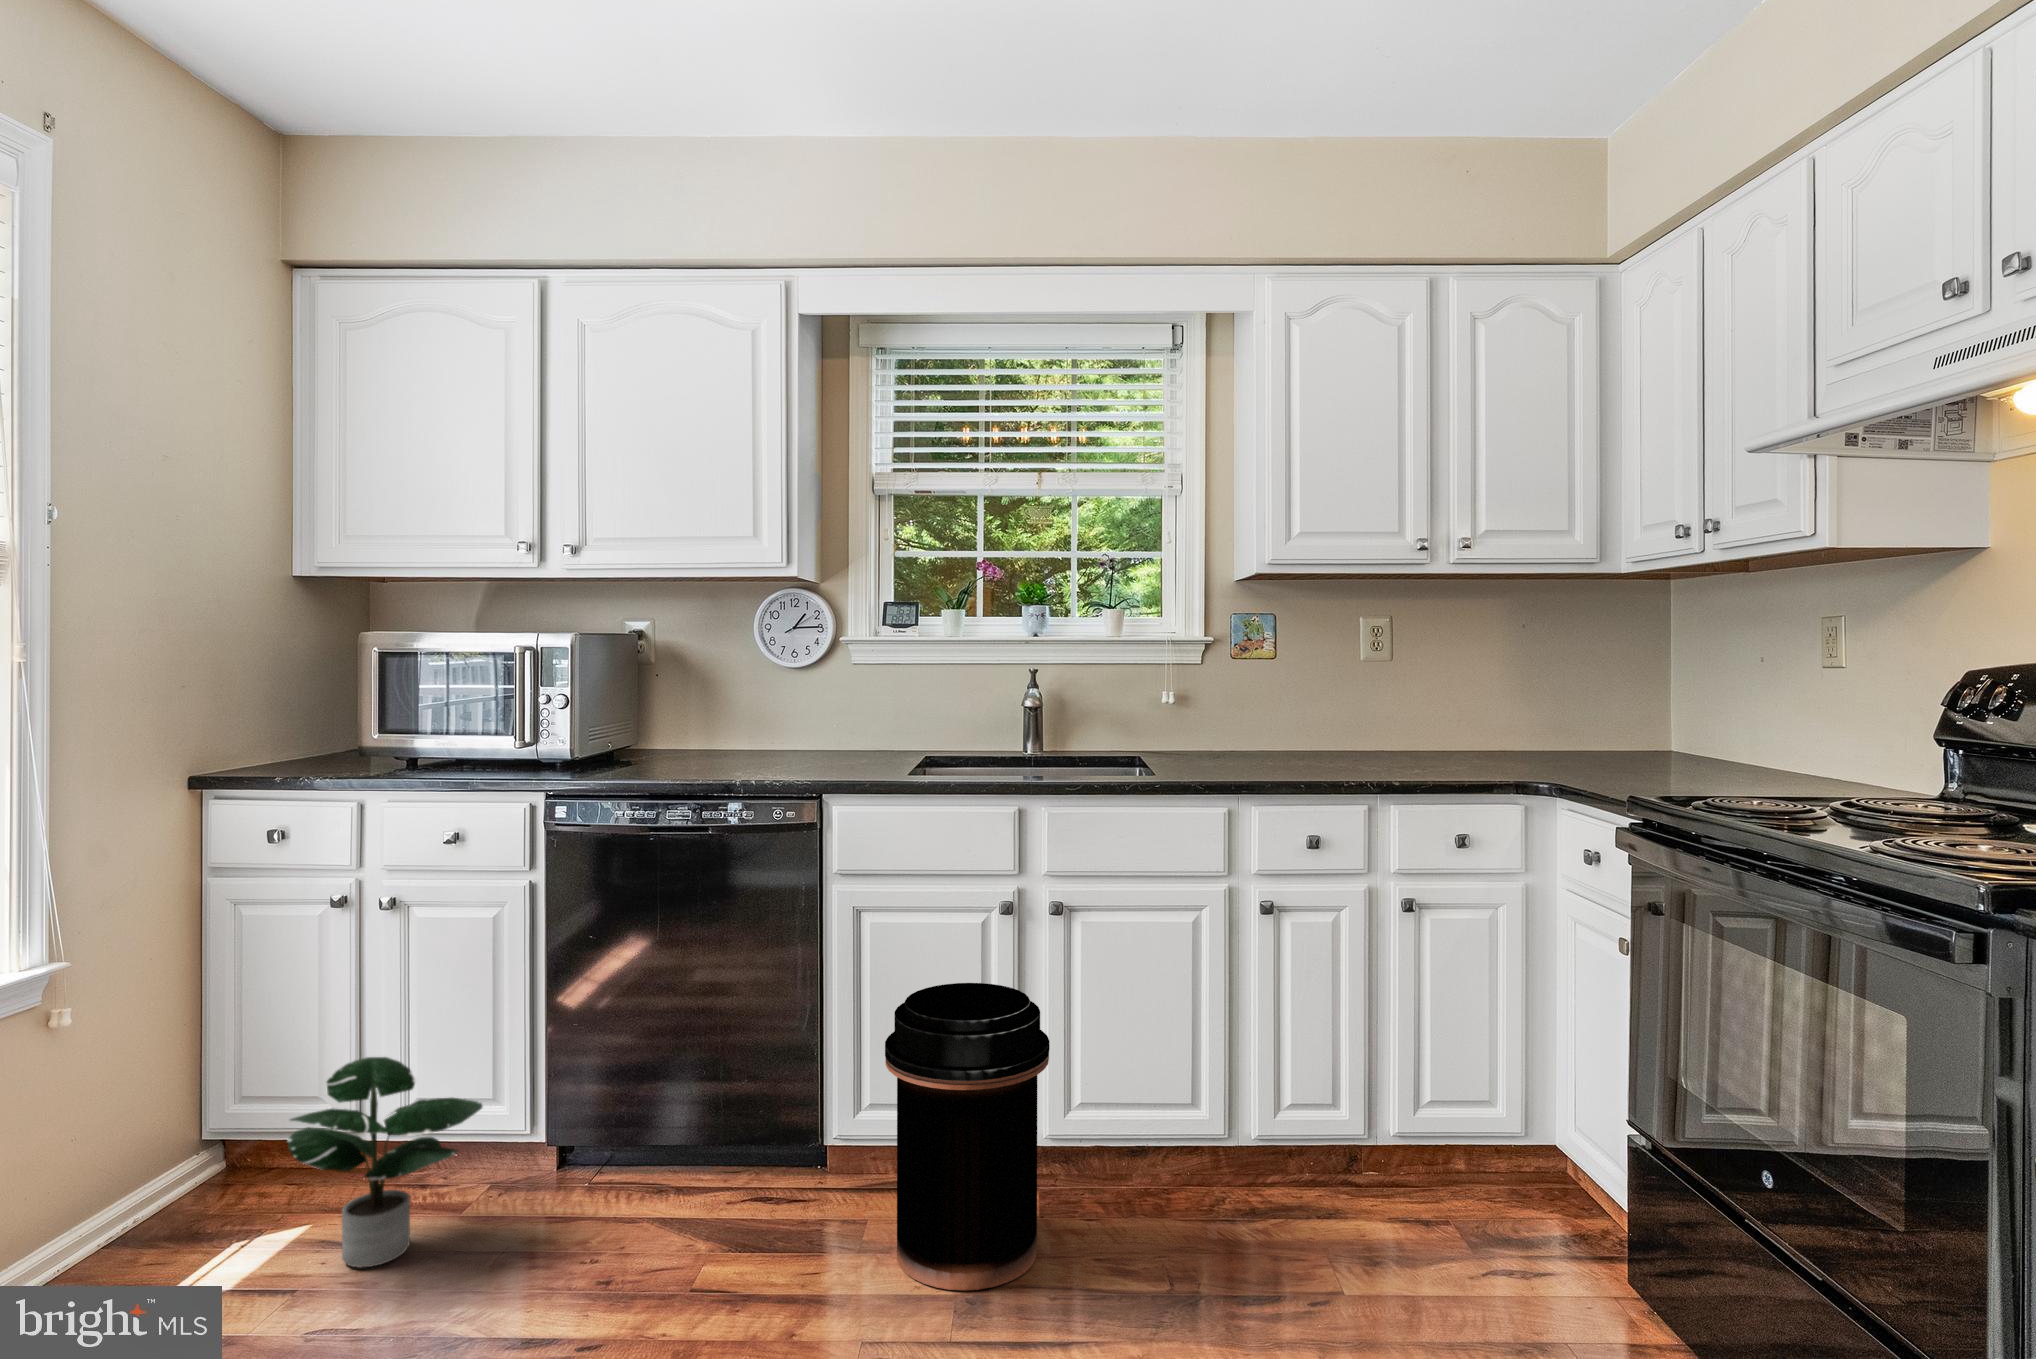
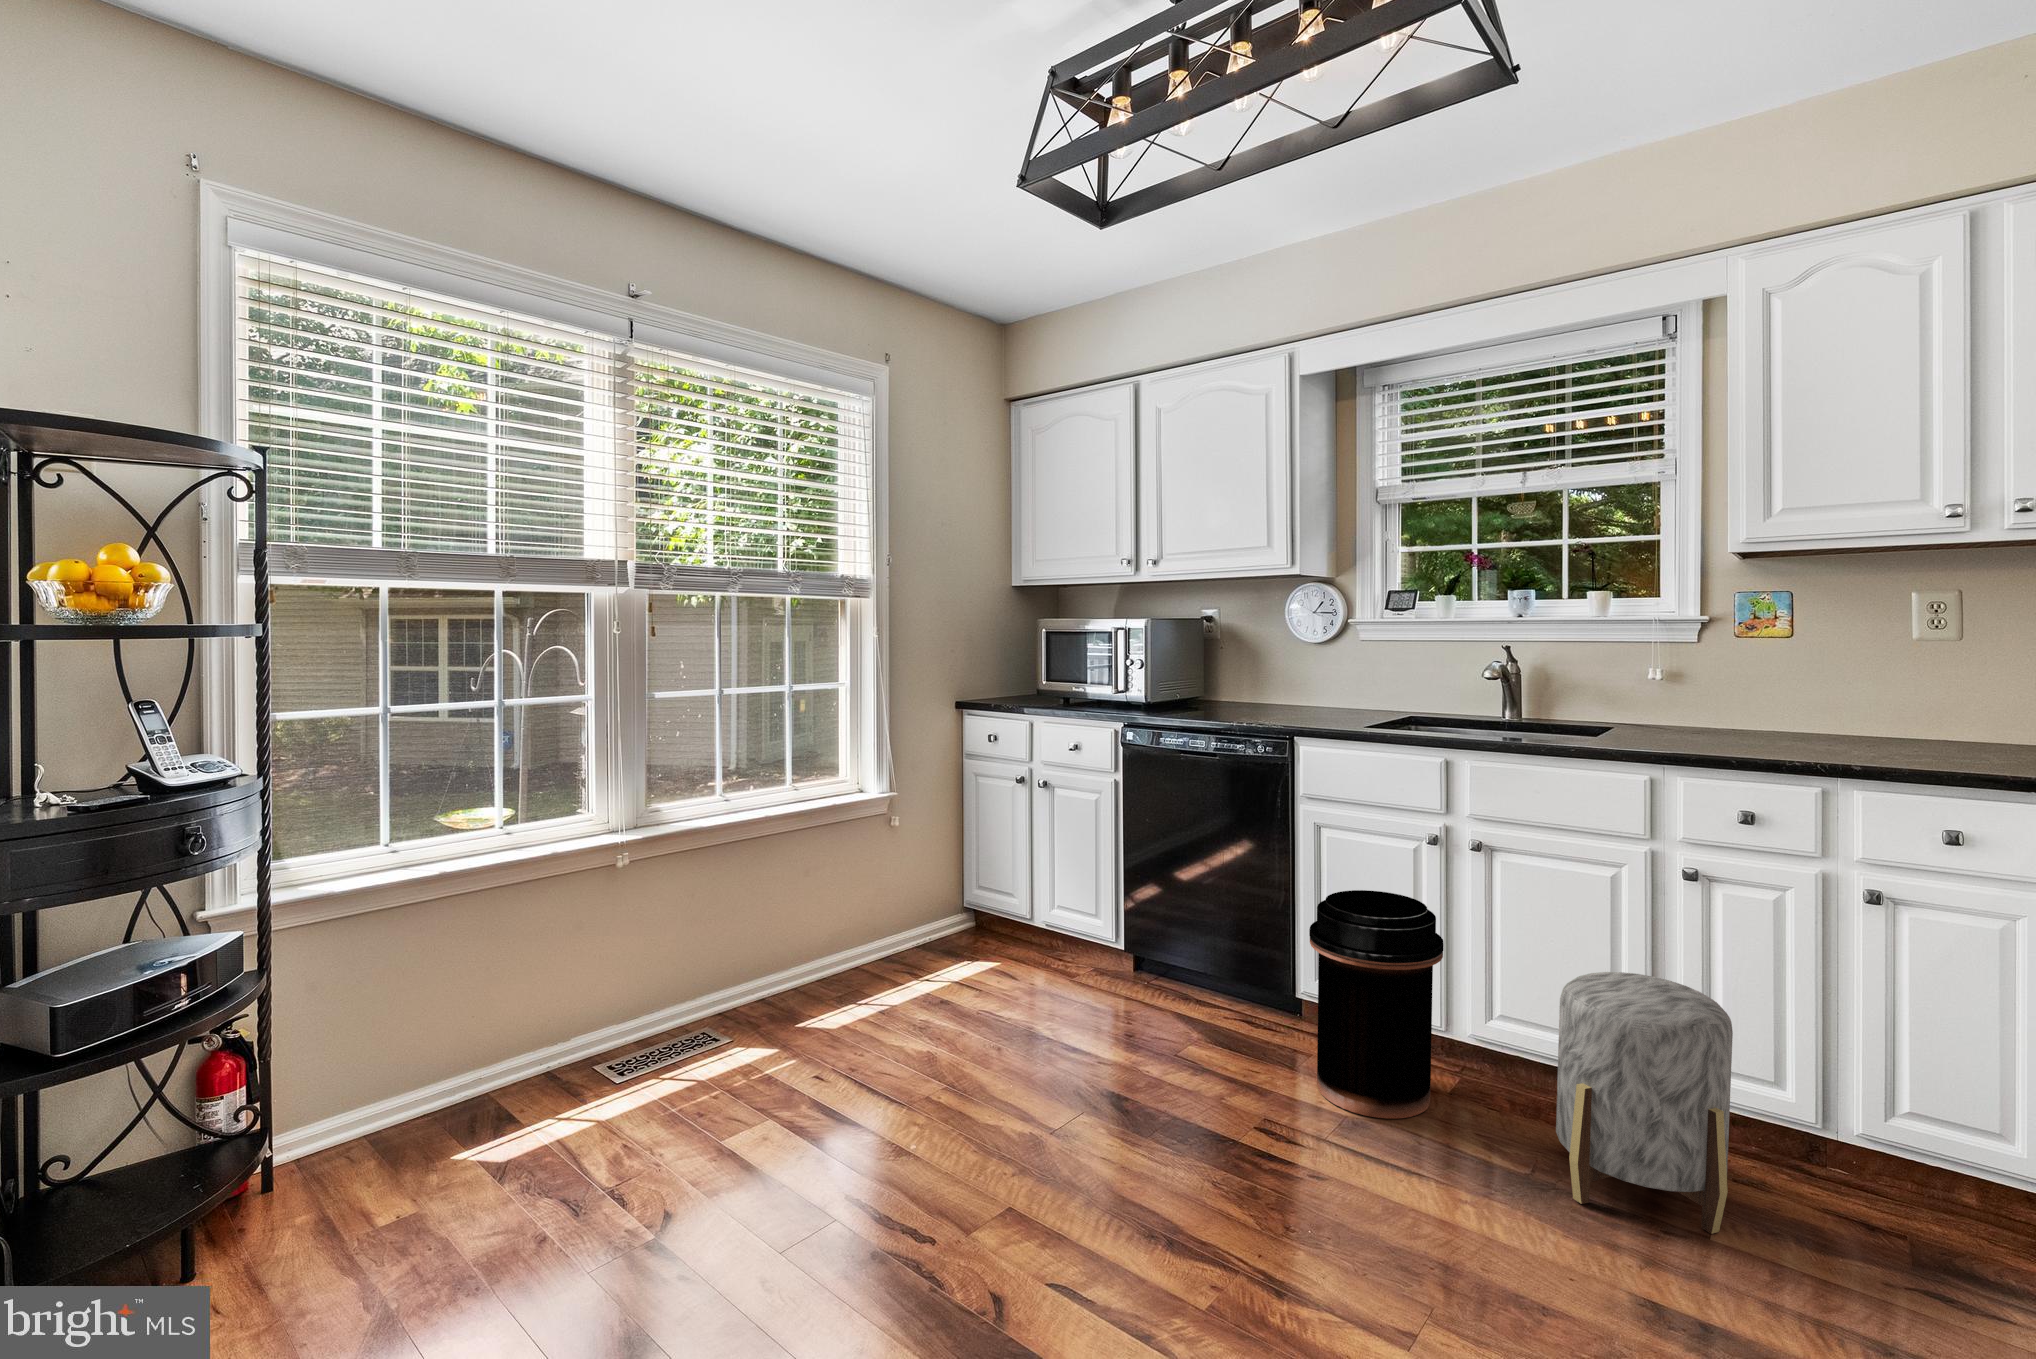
stool: none [1183,1027,1371,1315] -> present [1556,972,1733,1234]
potted plant: present [287,1057,483,1267] -> none [978,875,1079,993]

